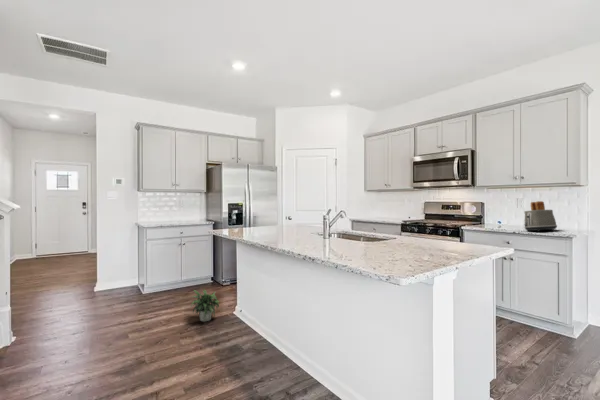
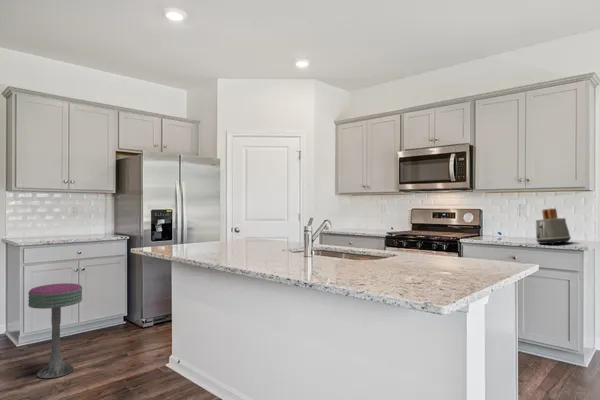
bar stool: none [145,253,179,316] -> present [28,283,82,378]
potted plant: present [191,290,219,321] -> none [104,333,149,382]

